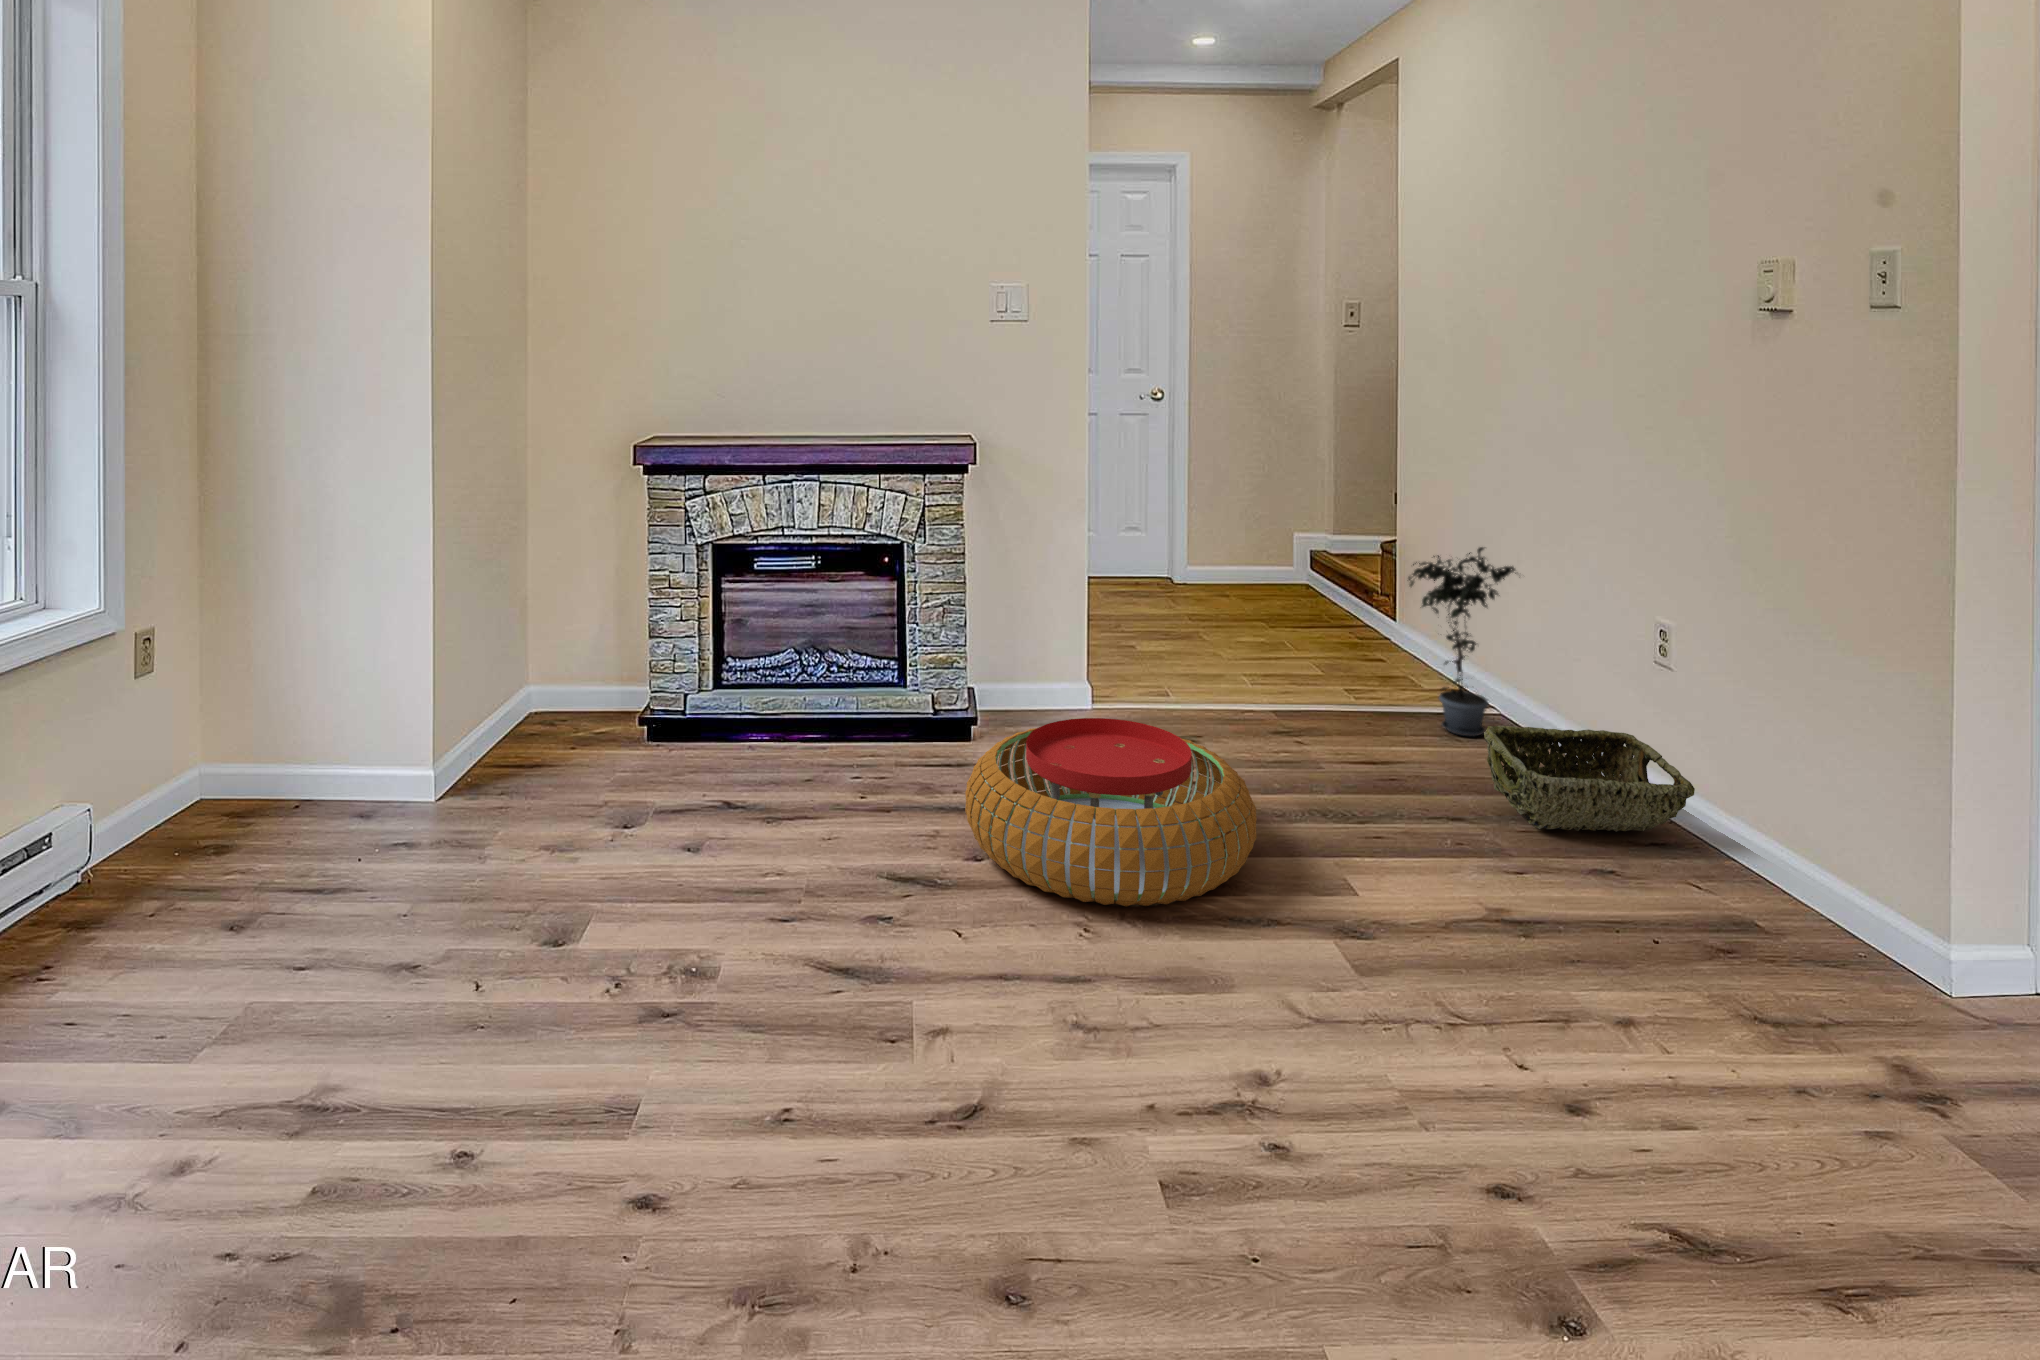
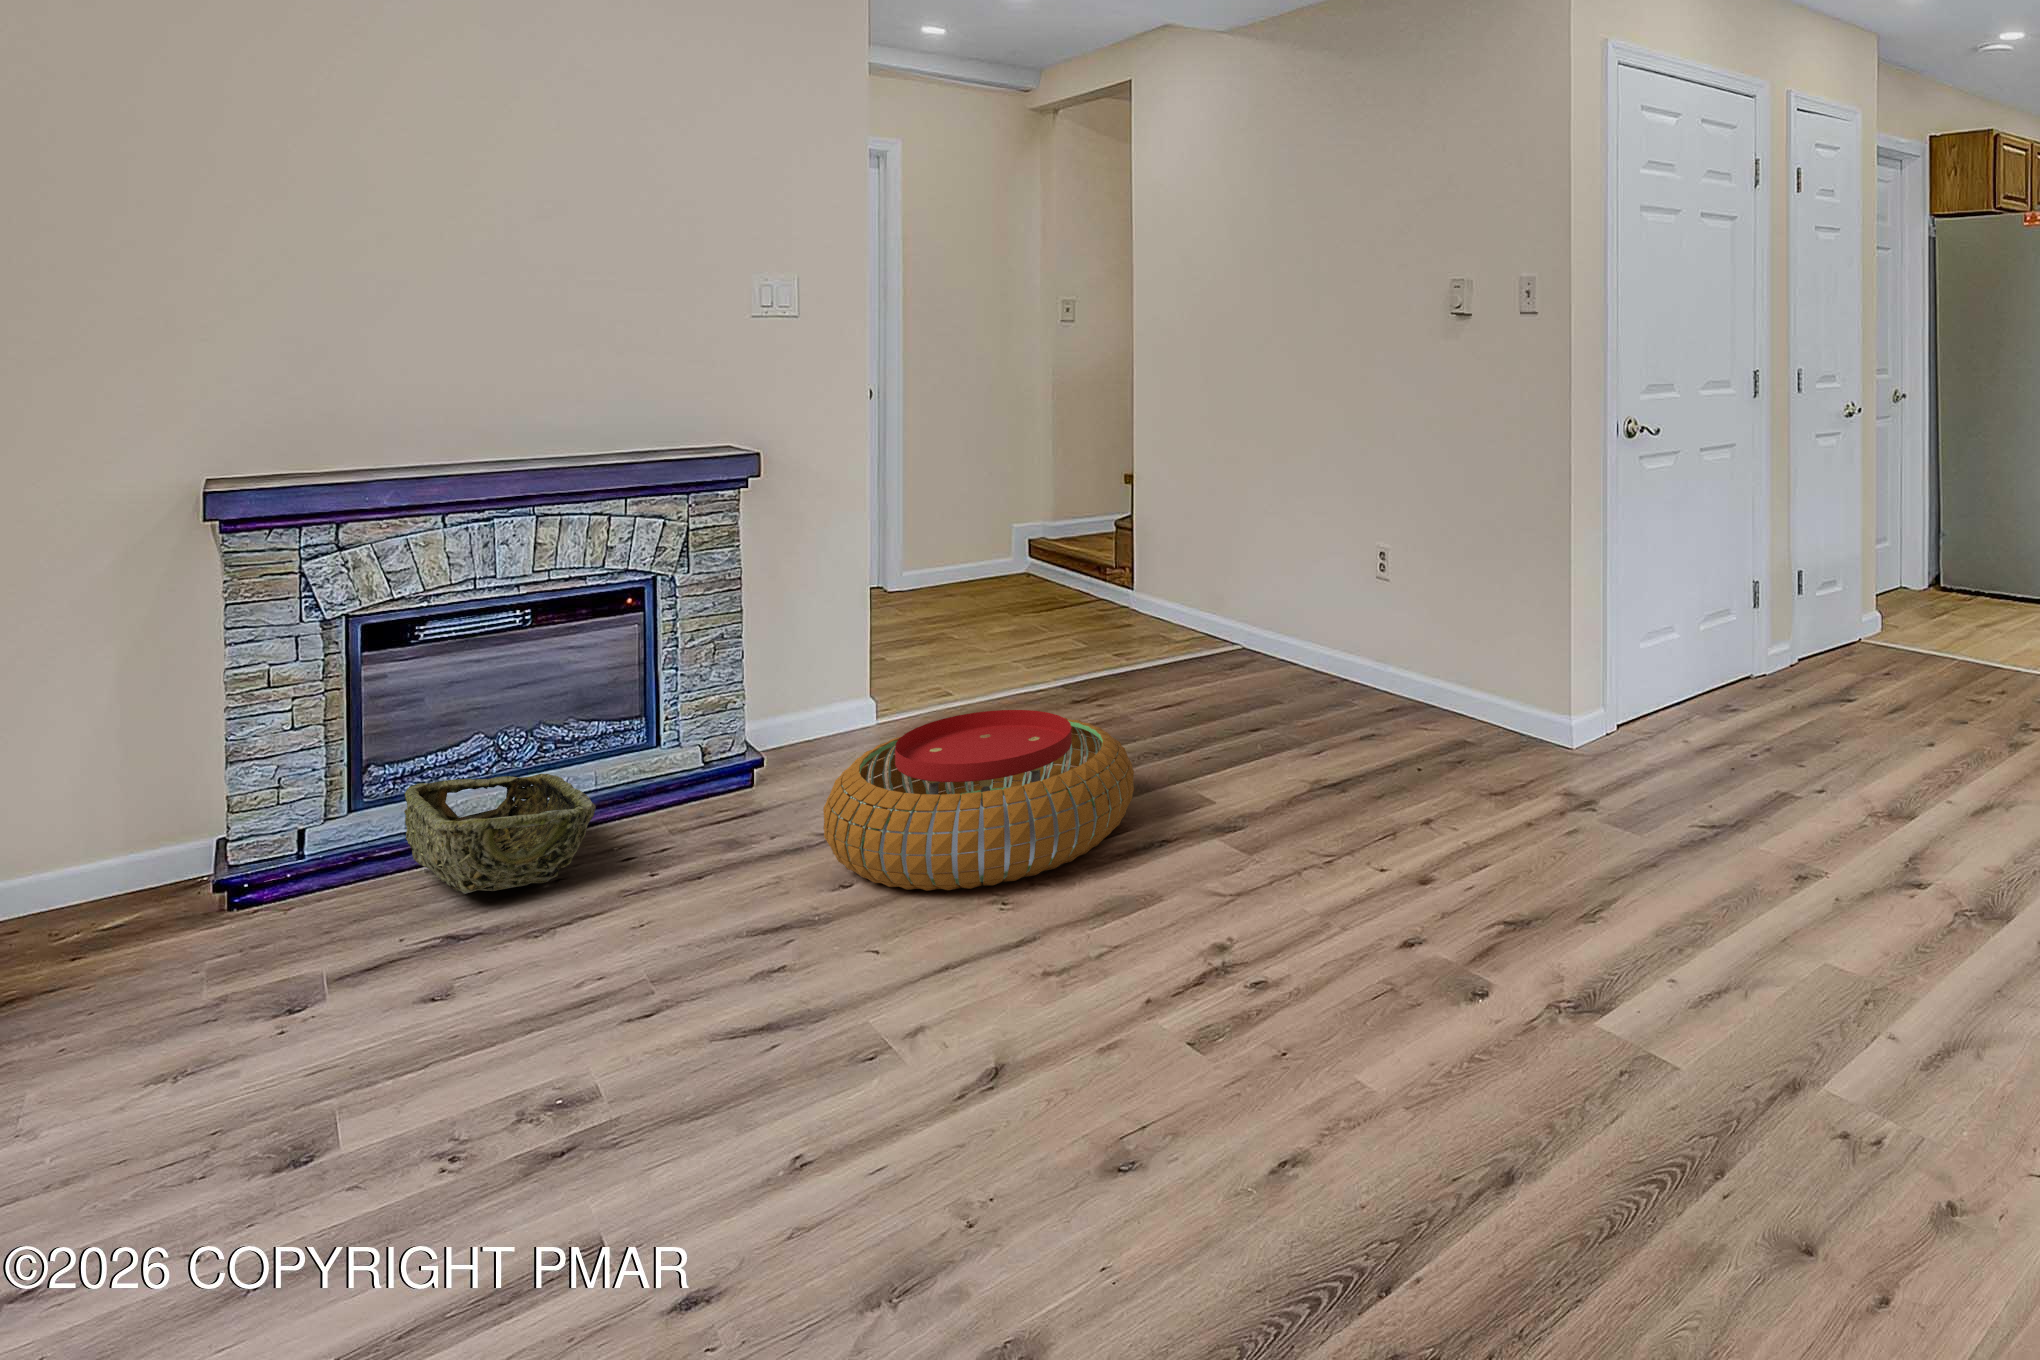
potted plant: present [1408,547,1516,736] -> none [1195,506,1279,671]
woven basket: present [1484,726,1695,832] -> present [404,774,596,894]

